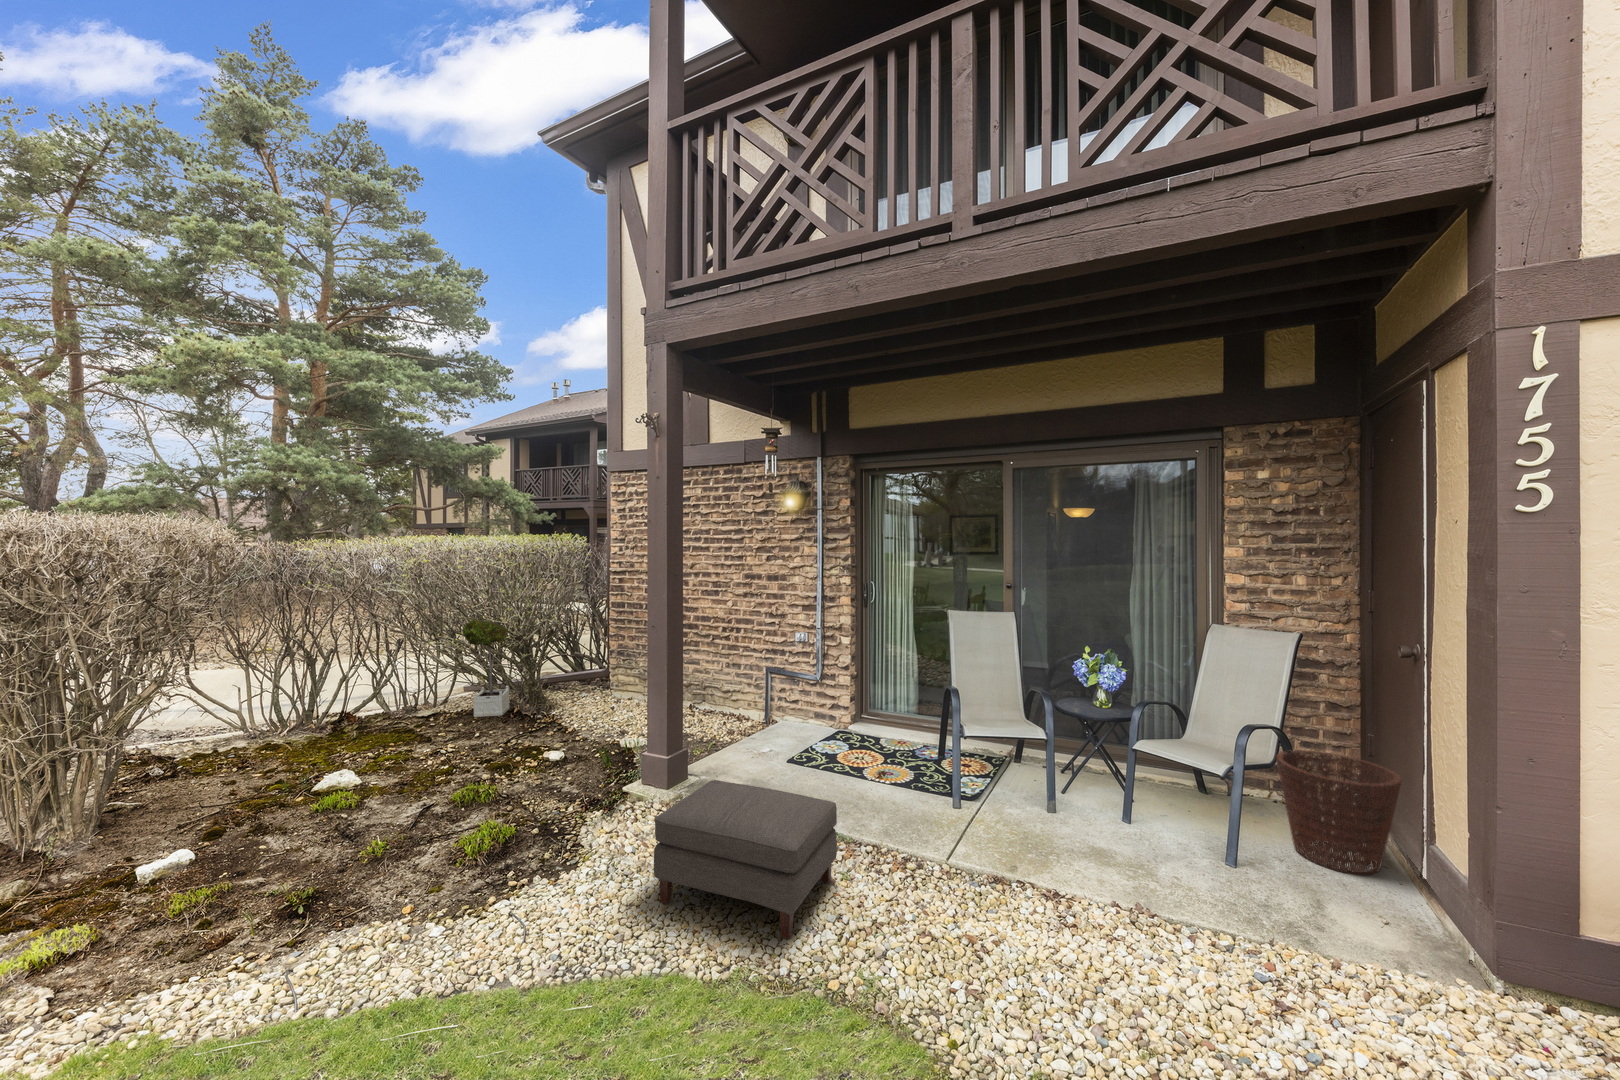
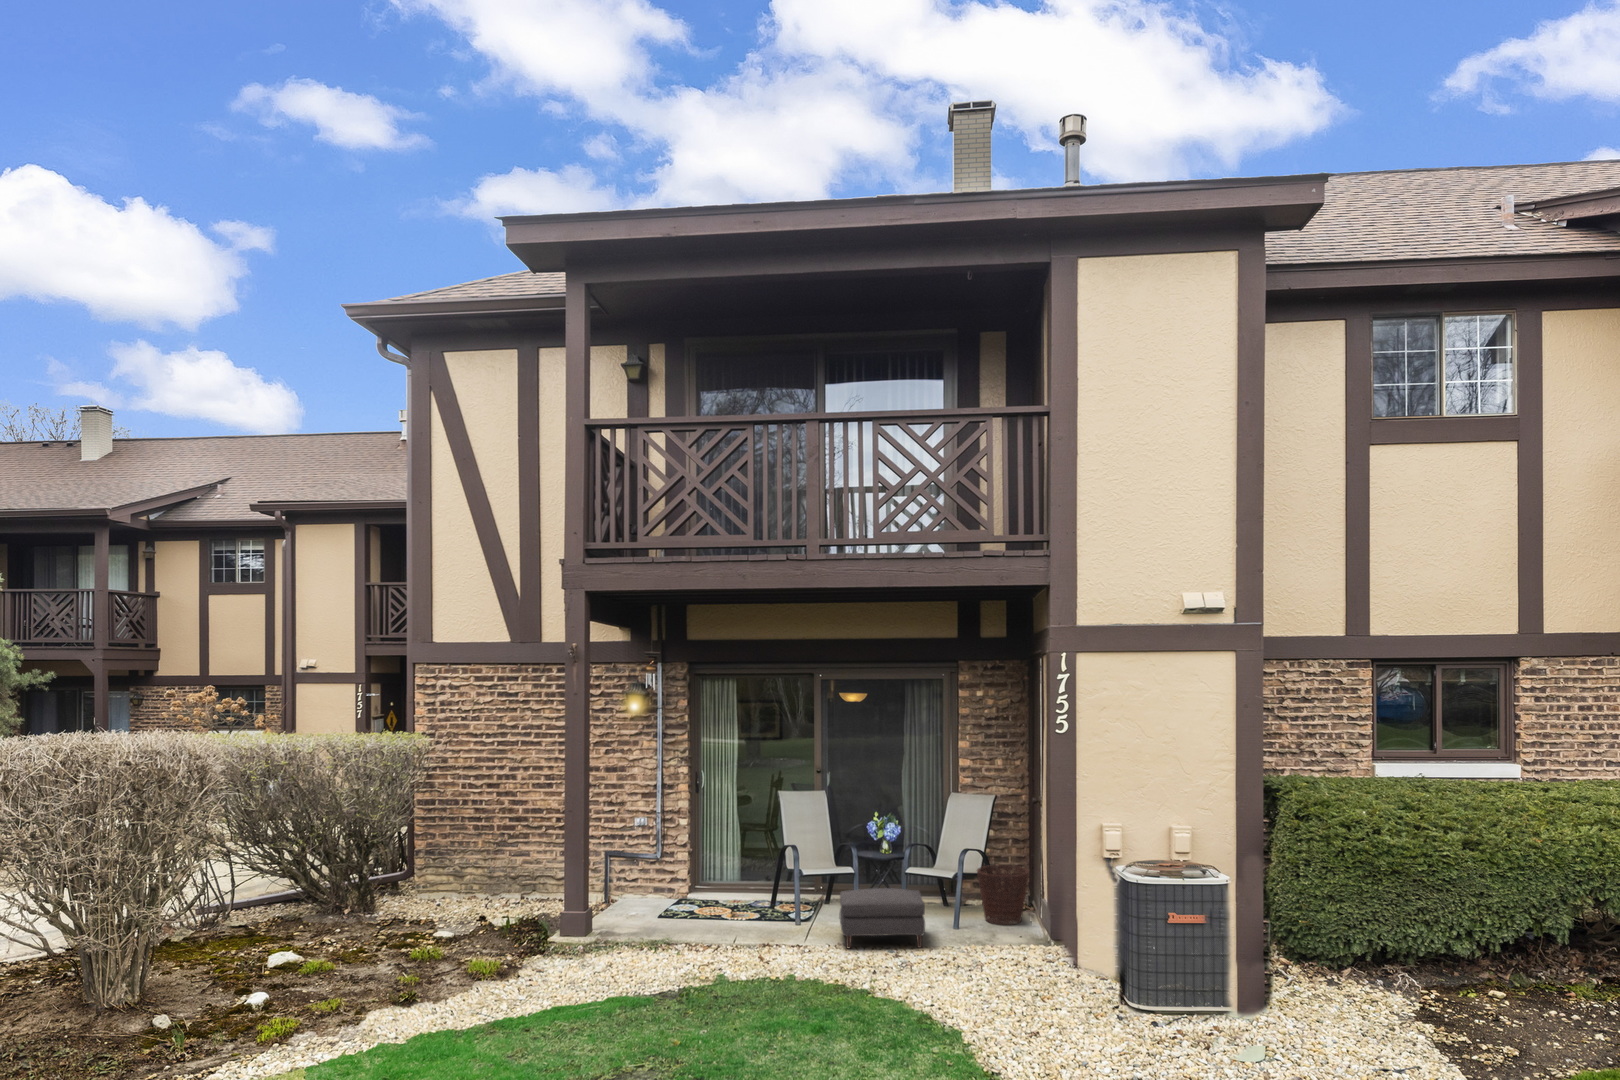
potted tree: present [463,619,509,717] -> none [300,830,345,930]
ottoman: present [654,780,837,939] -> present [839,888,925,948]

